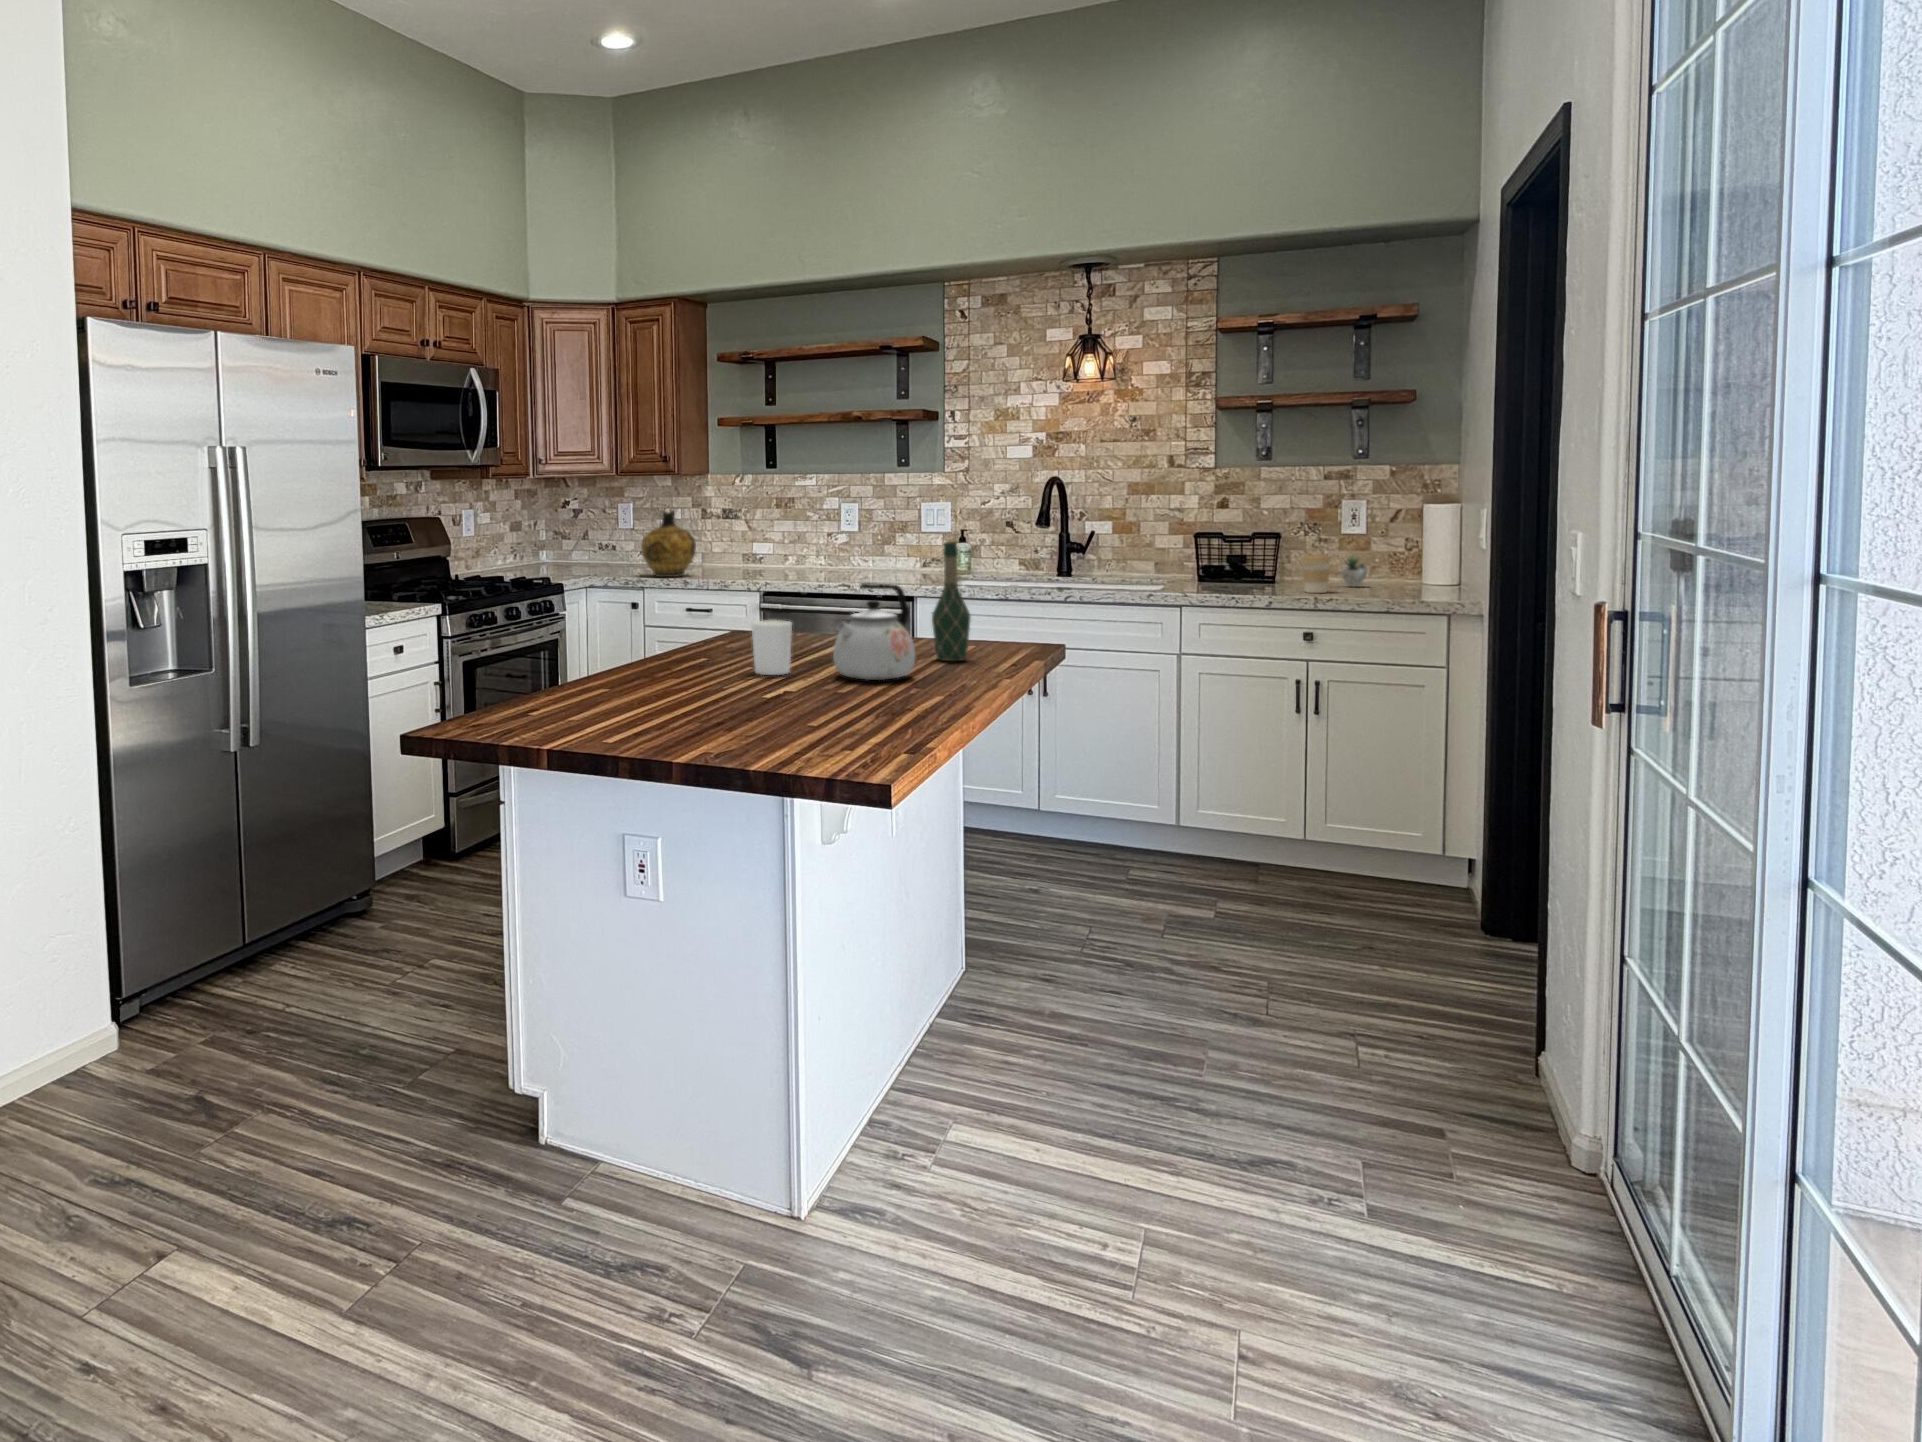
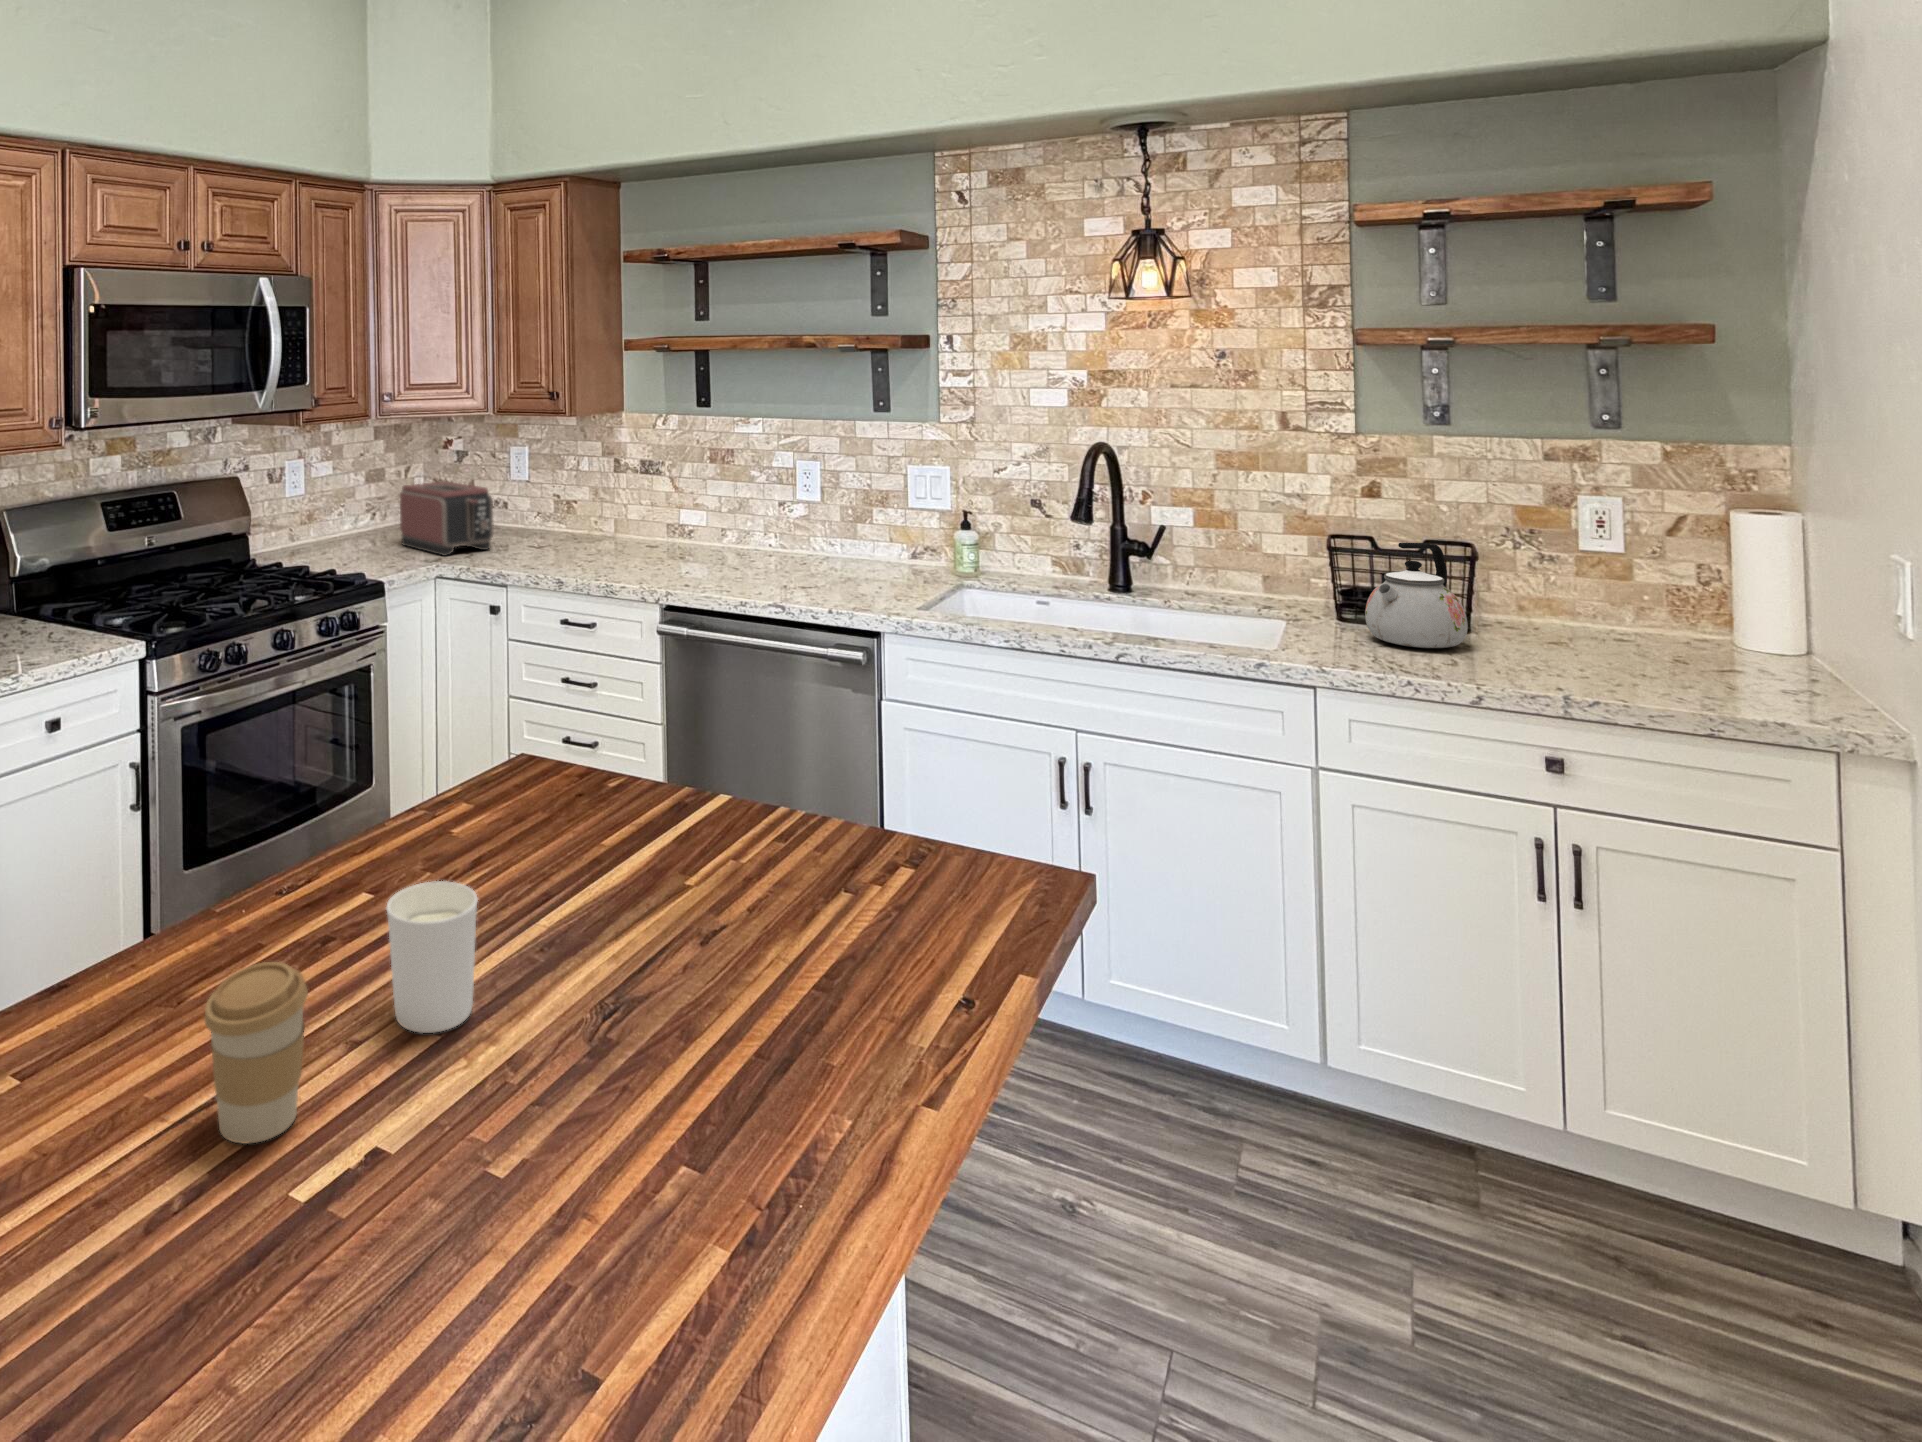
ceramic jug: present [641,510,696,577] -> none [519,466,594,561]
toaster: none [543,528,617,577] -> present [400,481,494,556]
wine bottle: present [932,542,970,661] -> none [814,689,895,954]
coffee cup: present [1301,554,1331,593] -> present [205,962,308,1144]
succulent plant: present [1341,556,1367,587] -> none [1584,587,1679,644]
kettle: present [833,583,915,680] -> present [1365,543,1468,648]

